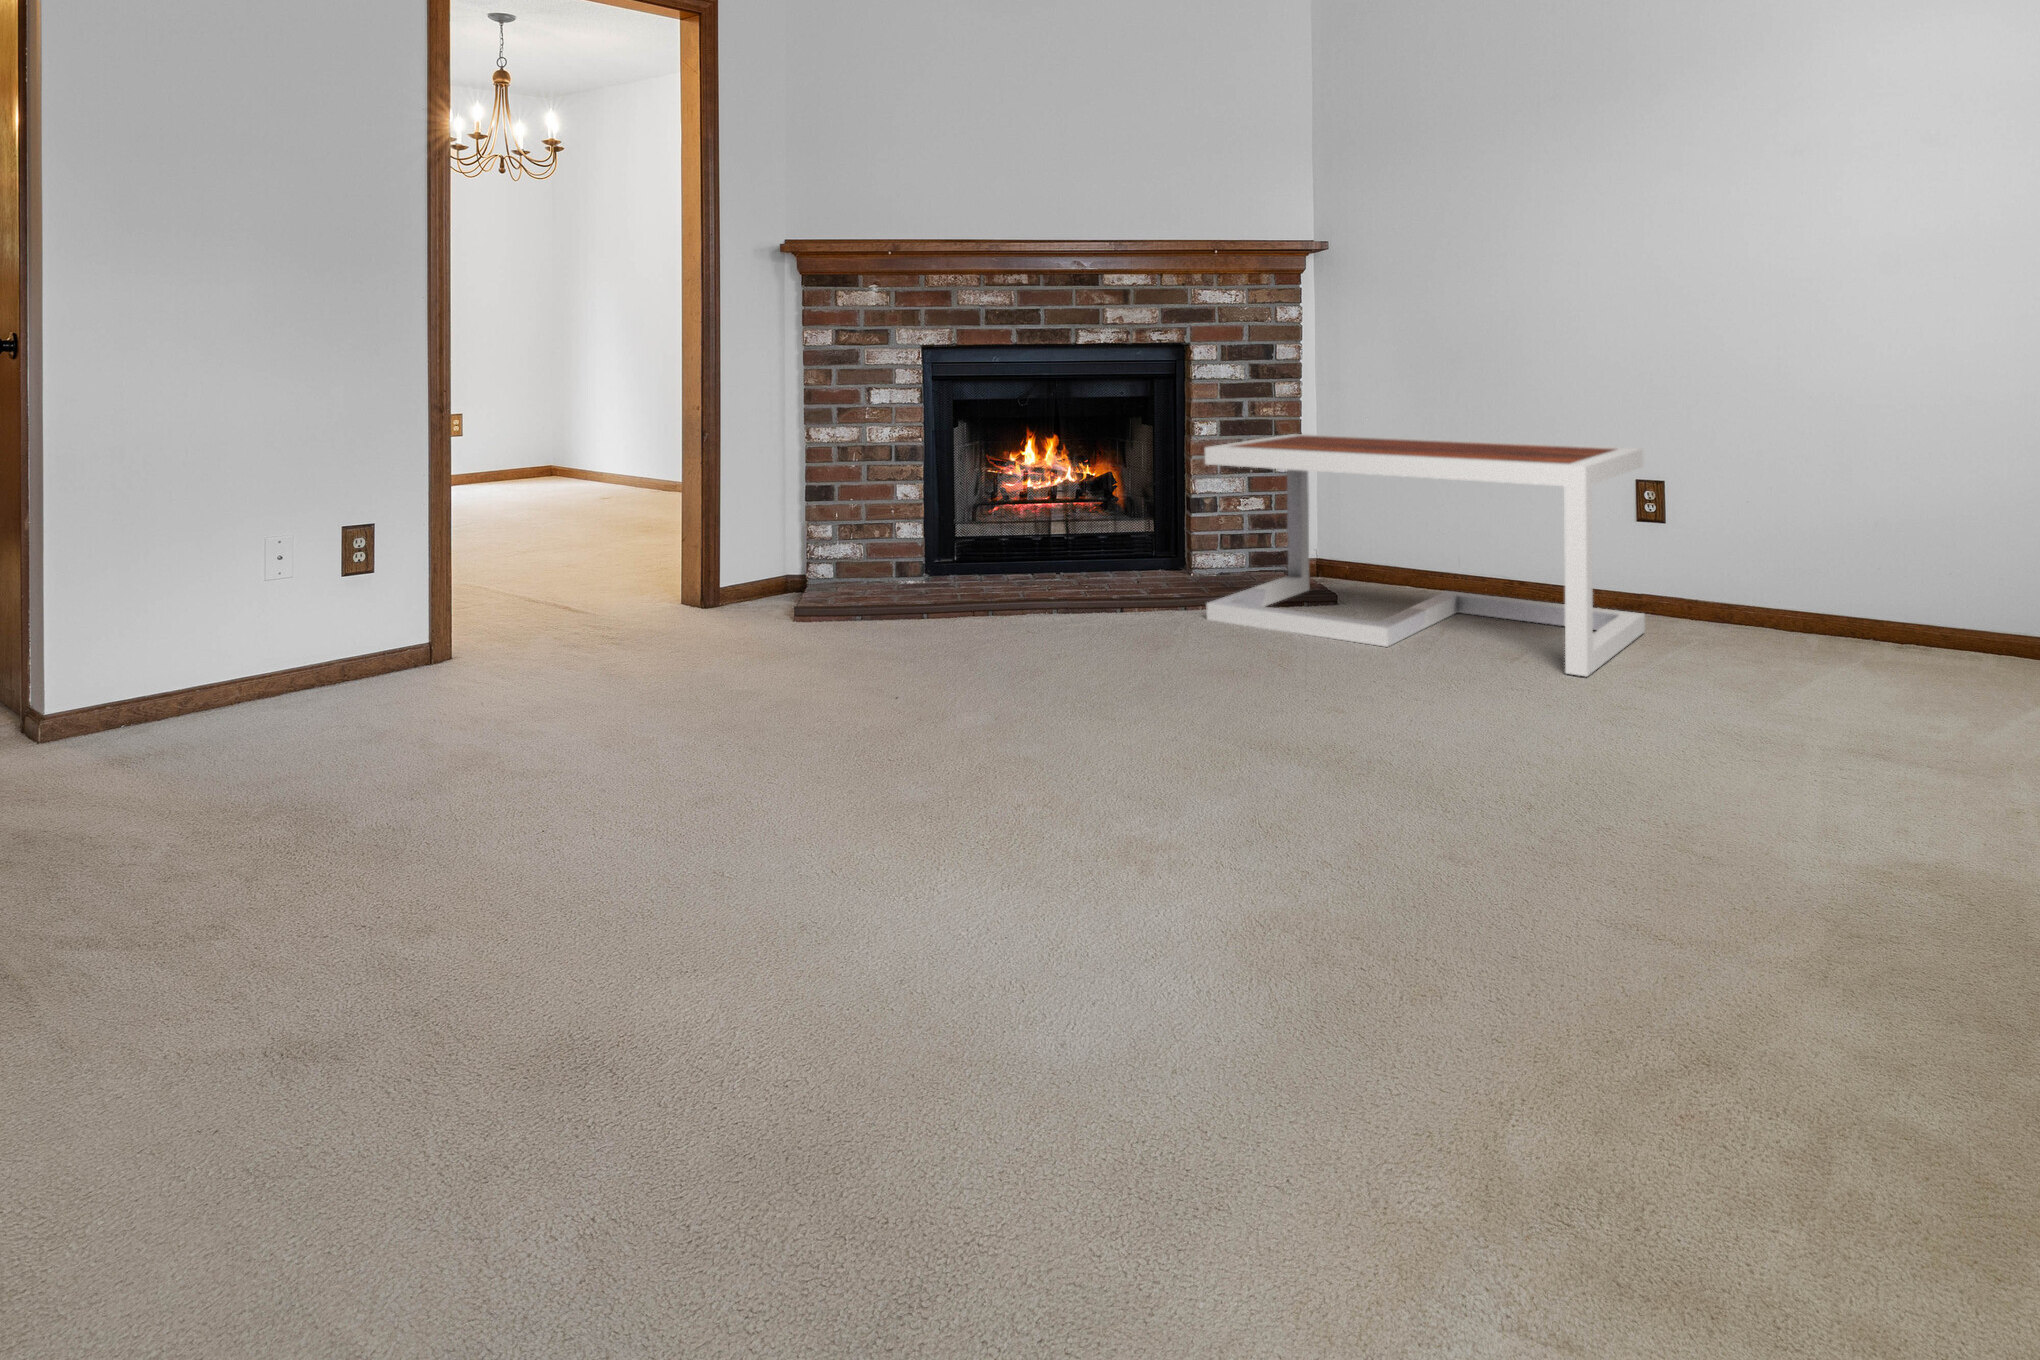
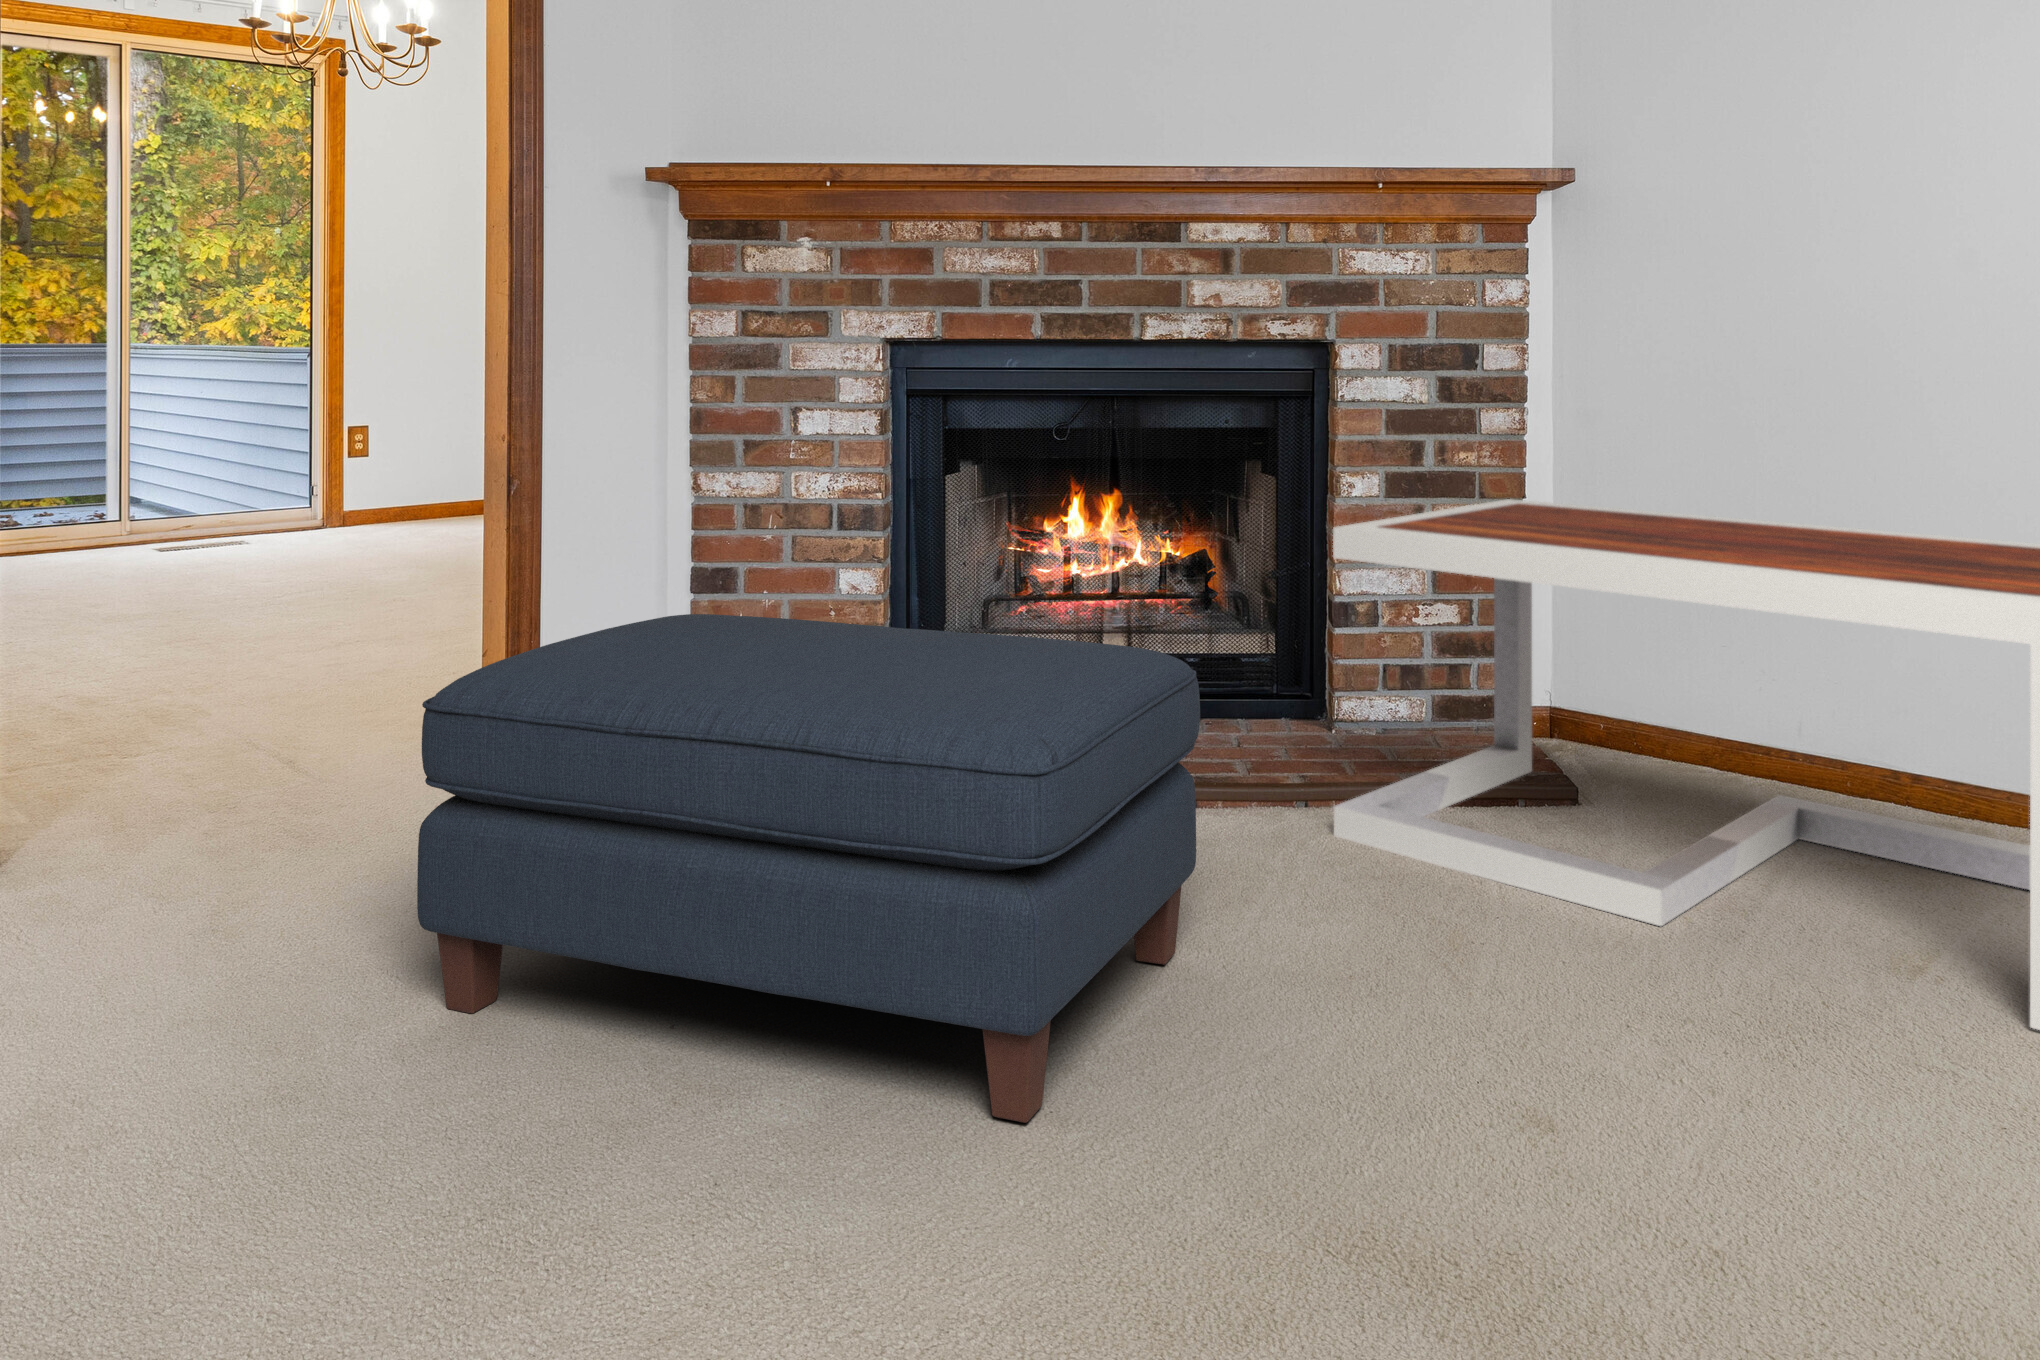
ottoman: none [759,499,1153,720] -> present [417,614,1200,1123]

